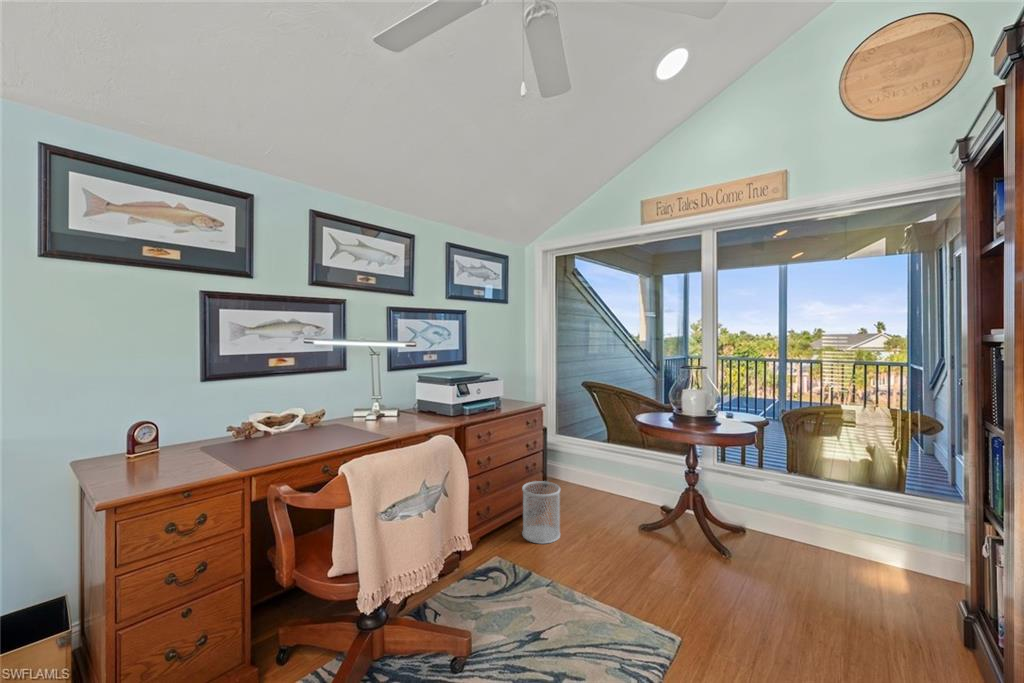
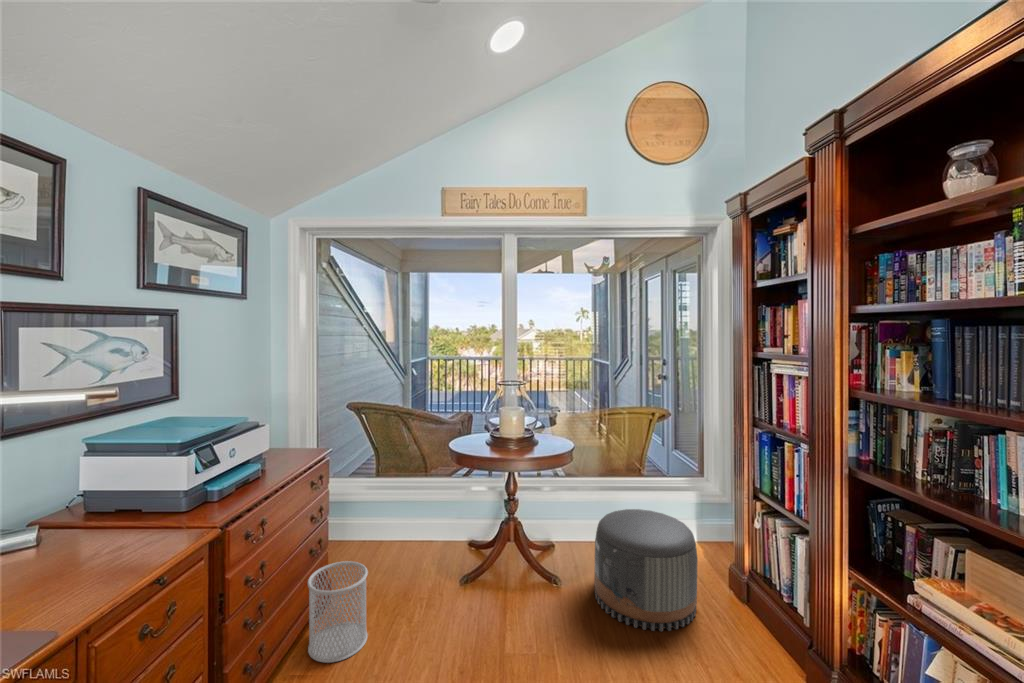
pouf: none [768,503,902,638] -> present [594,509,698,631]

